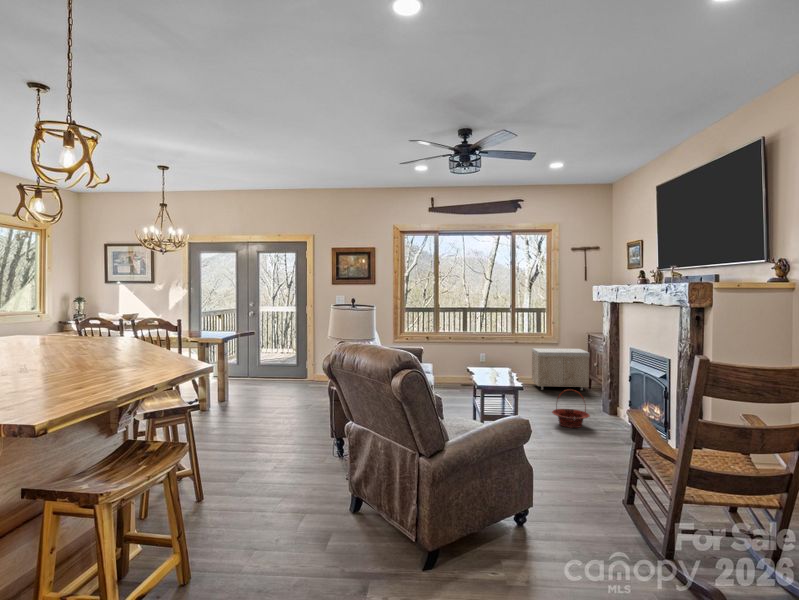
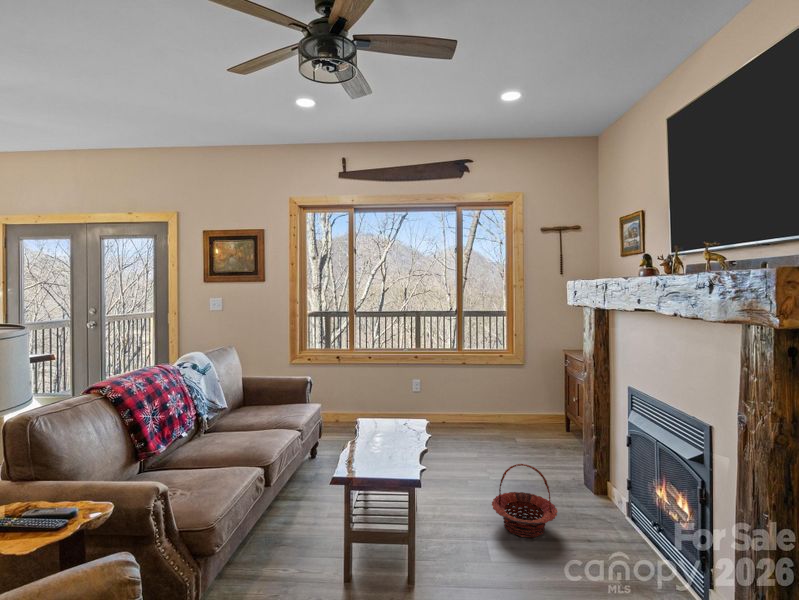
storage bench: present [532,348,590,390] -> none [485,372,565,434]

